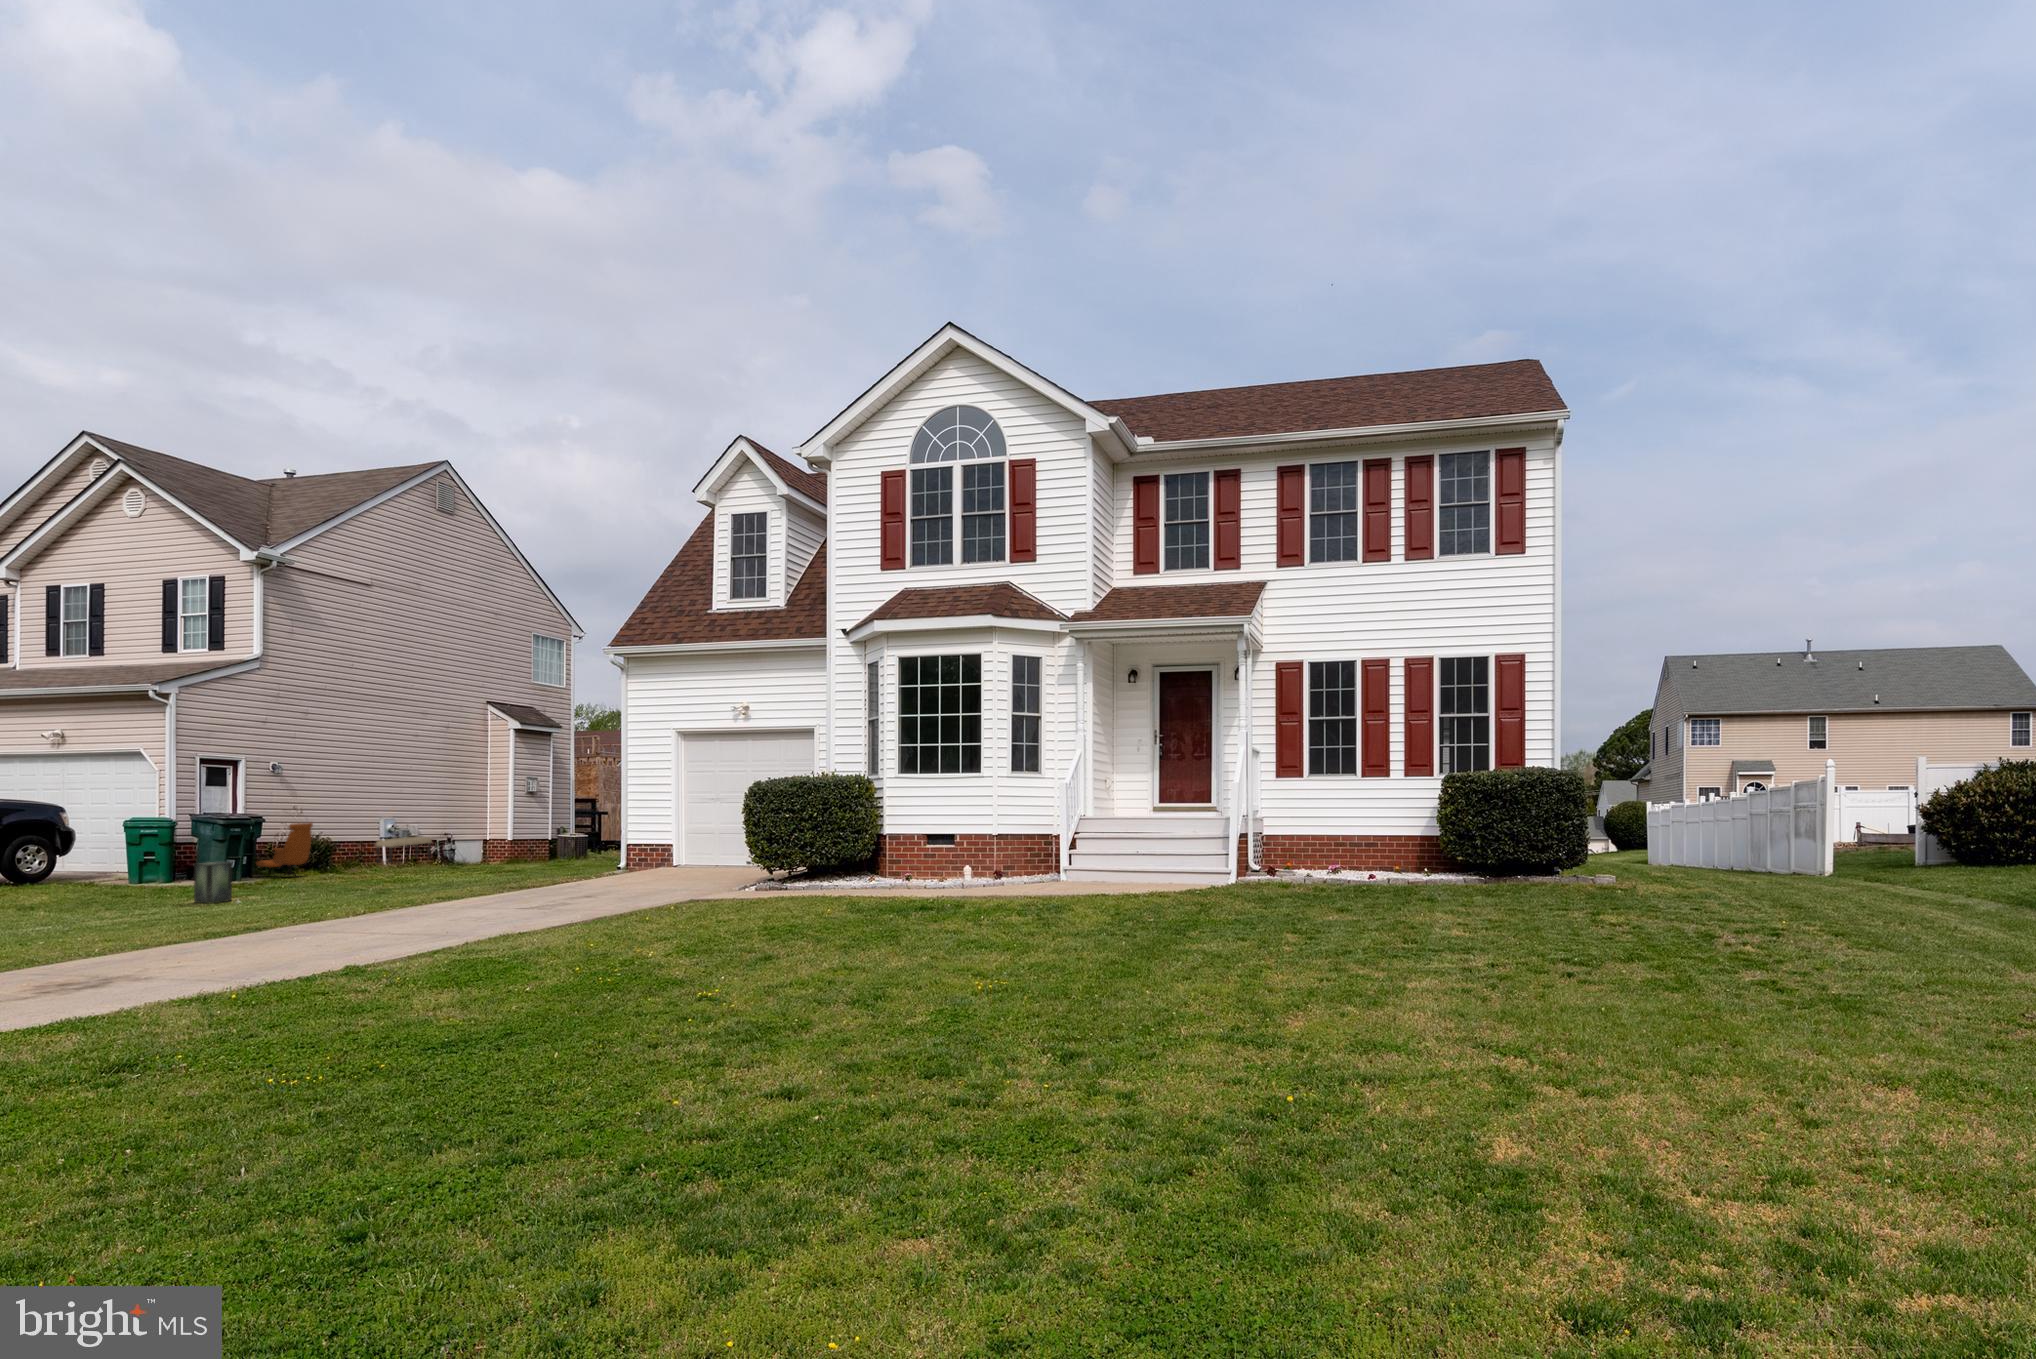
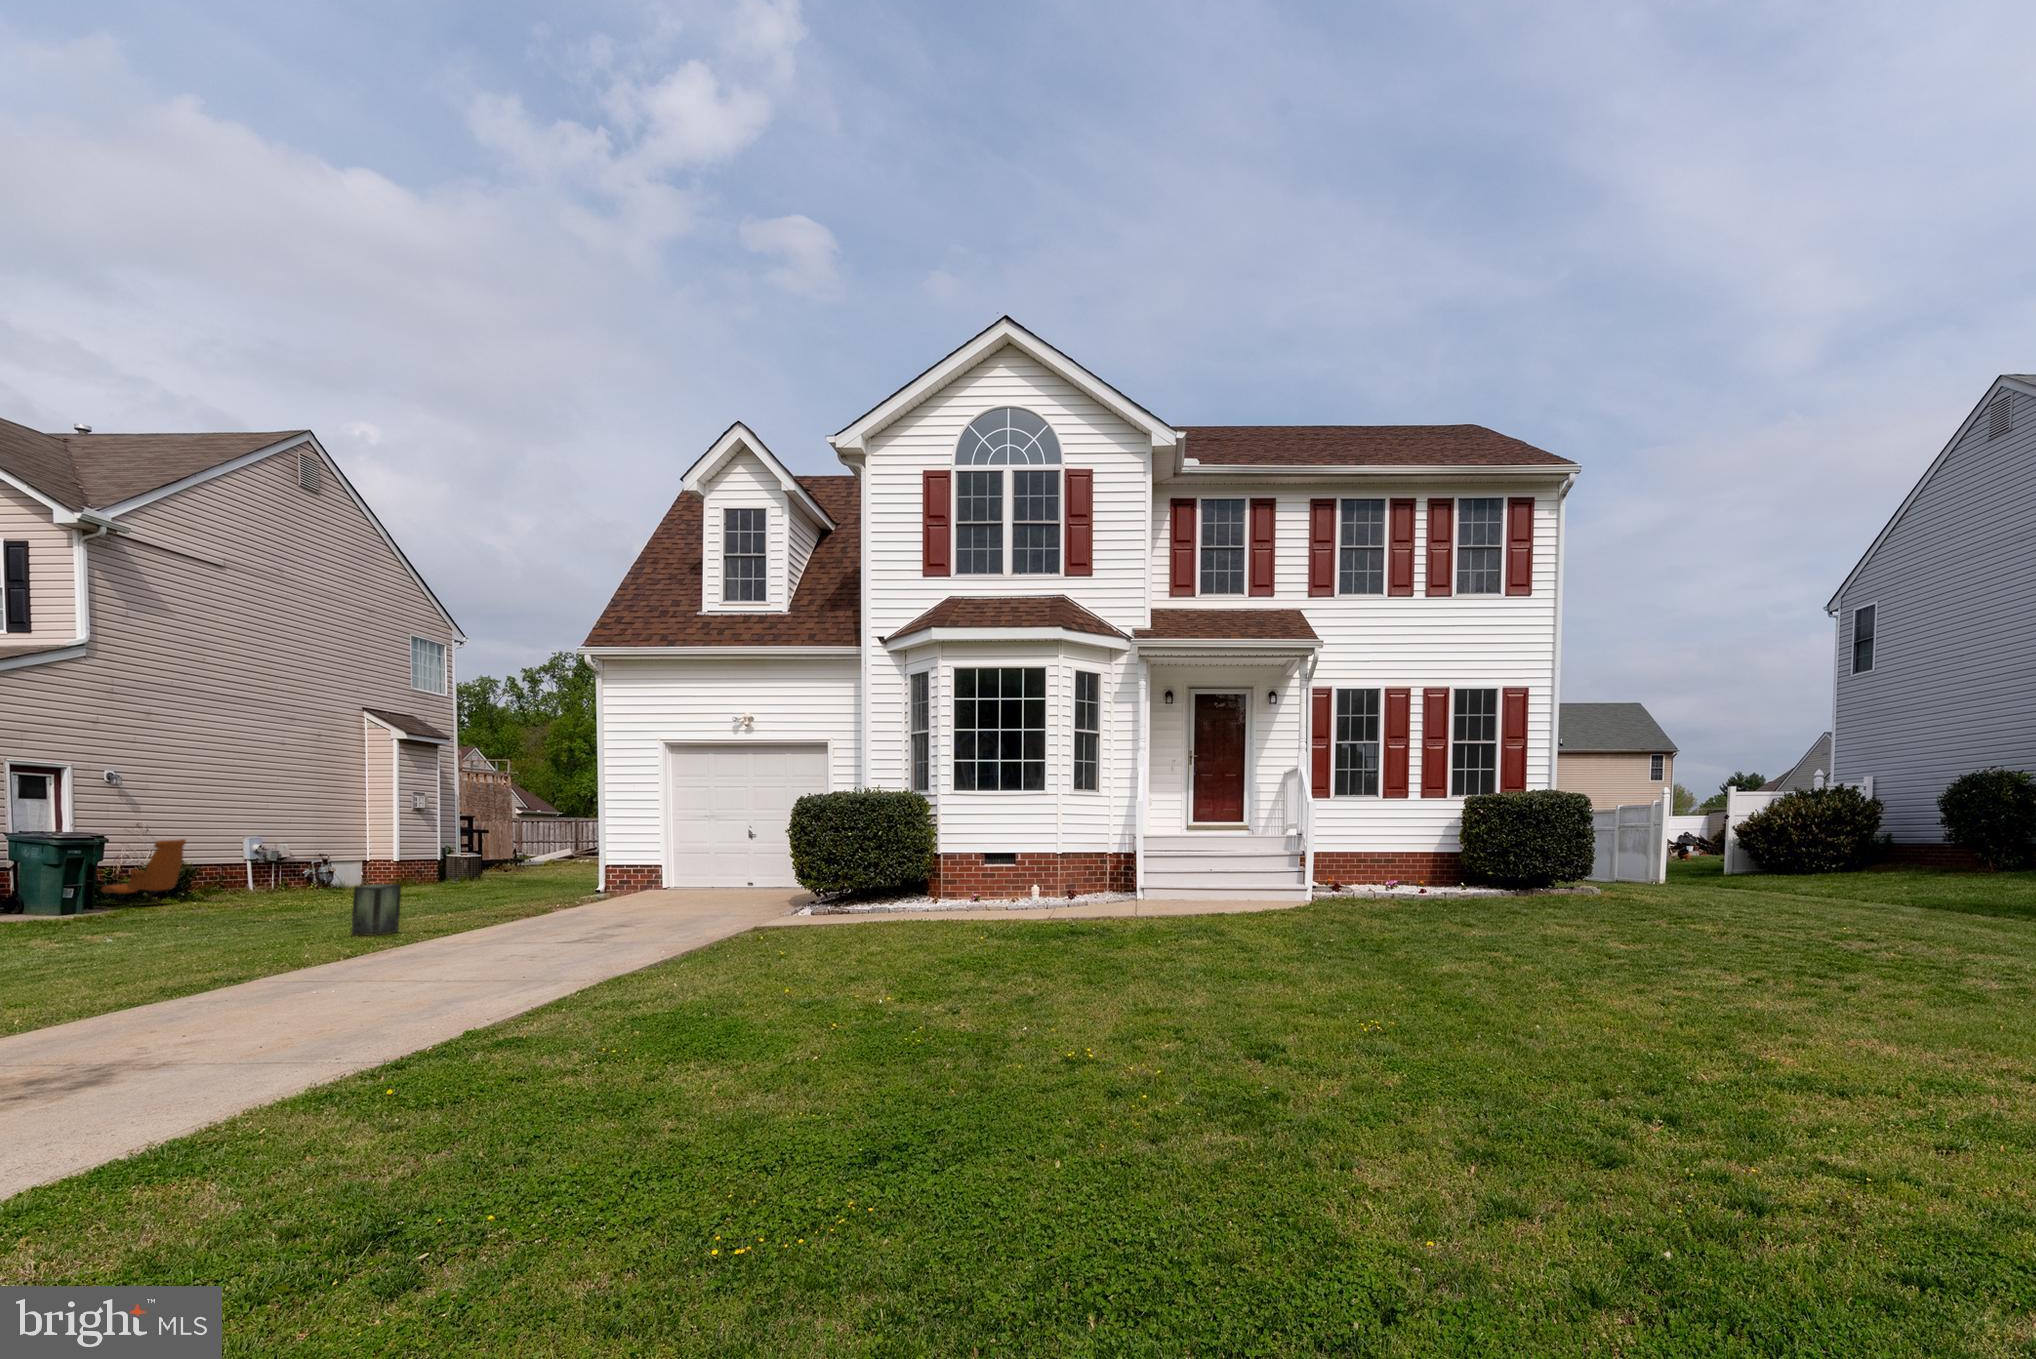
bench: present [376,837,432,862] -> none [241,854,309,885]
storage box: present [194,861,232,903] -> present [351,884,401,936]

